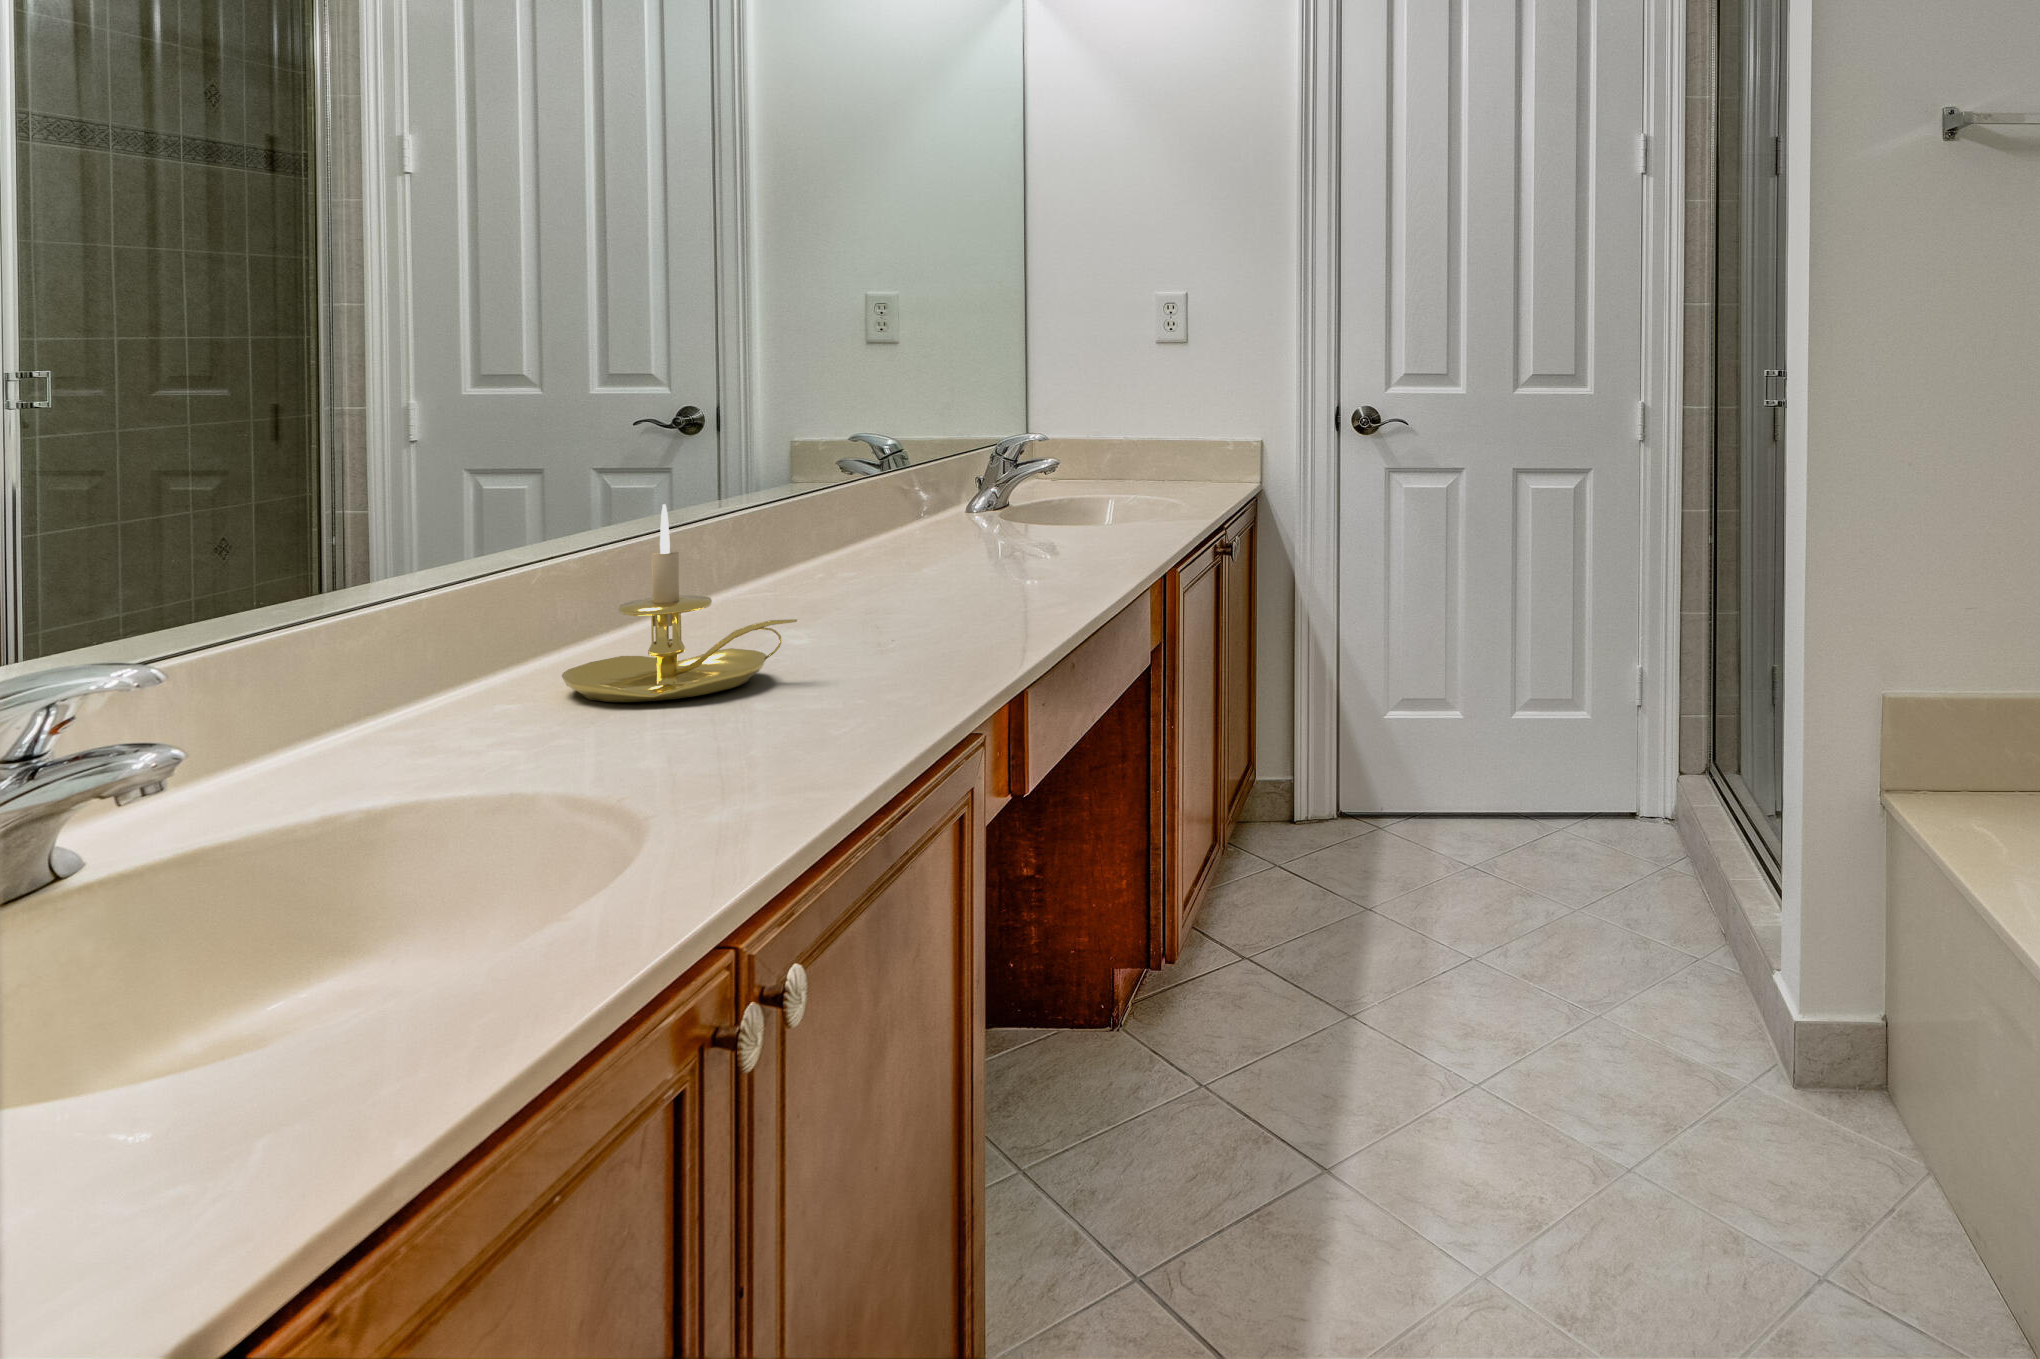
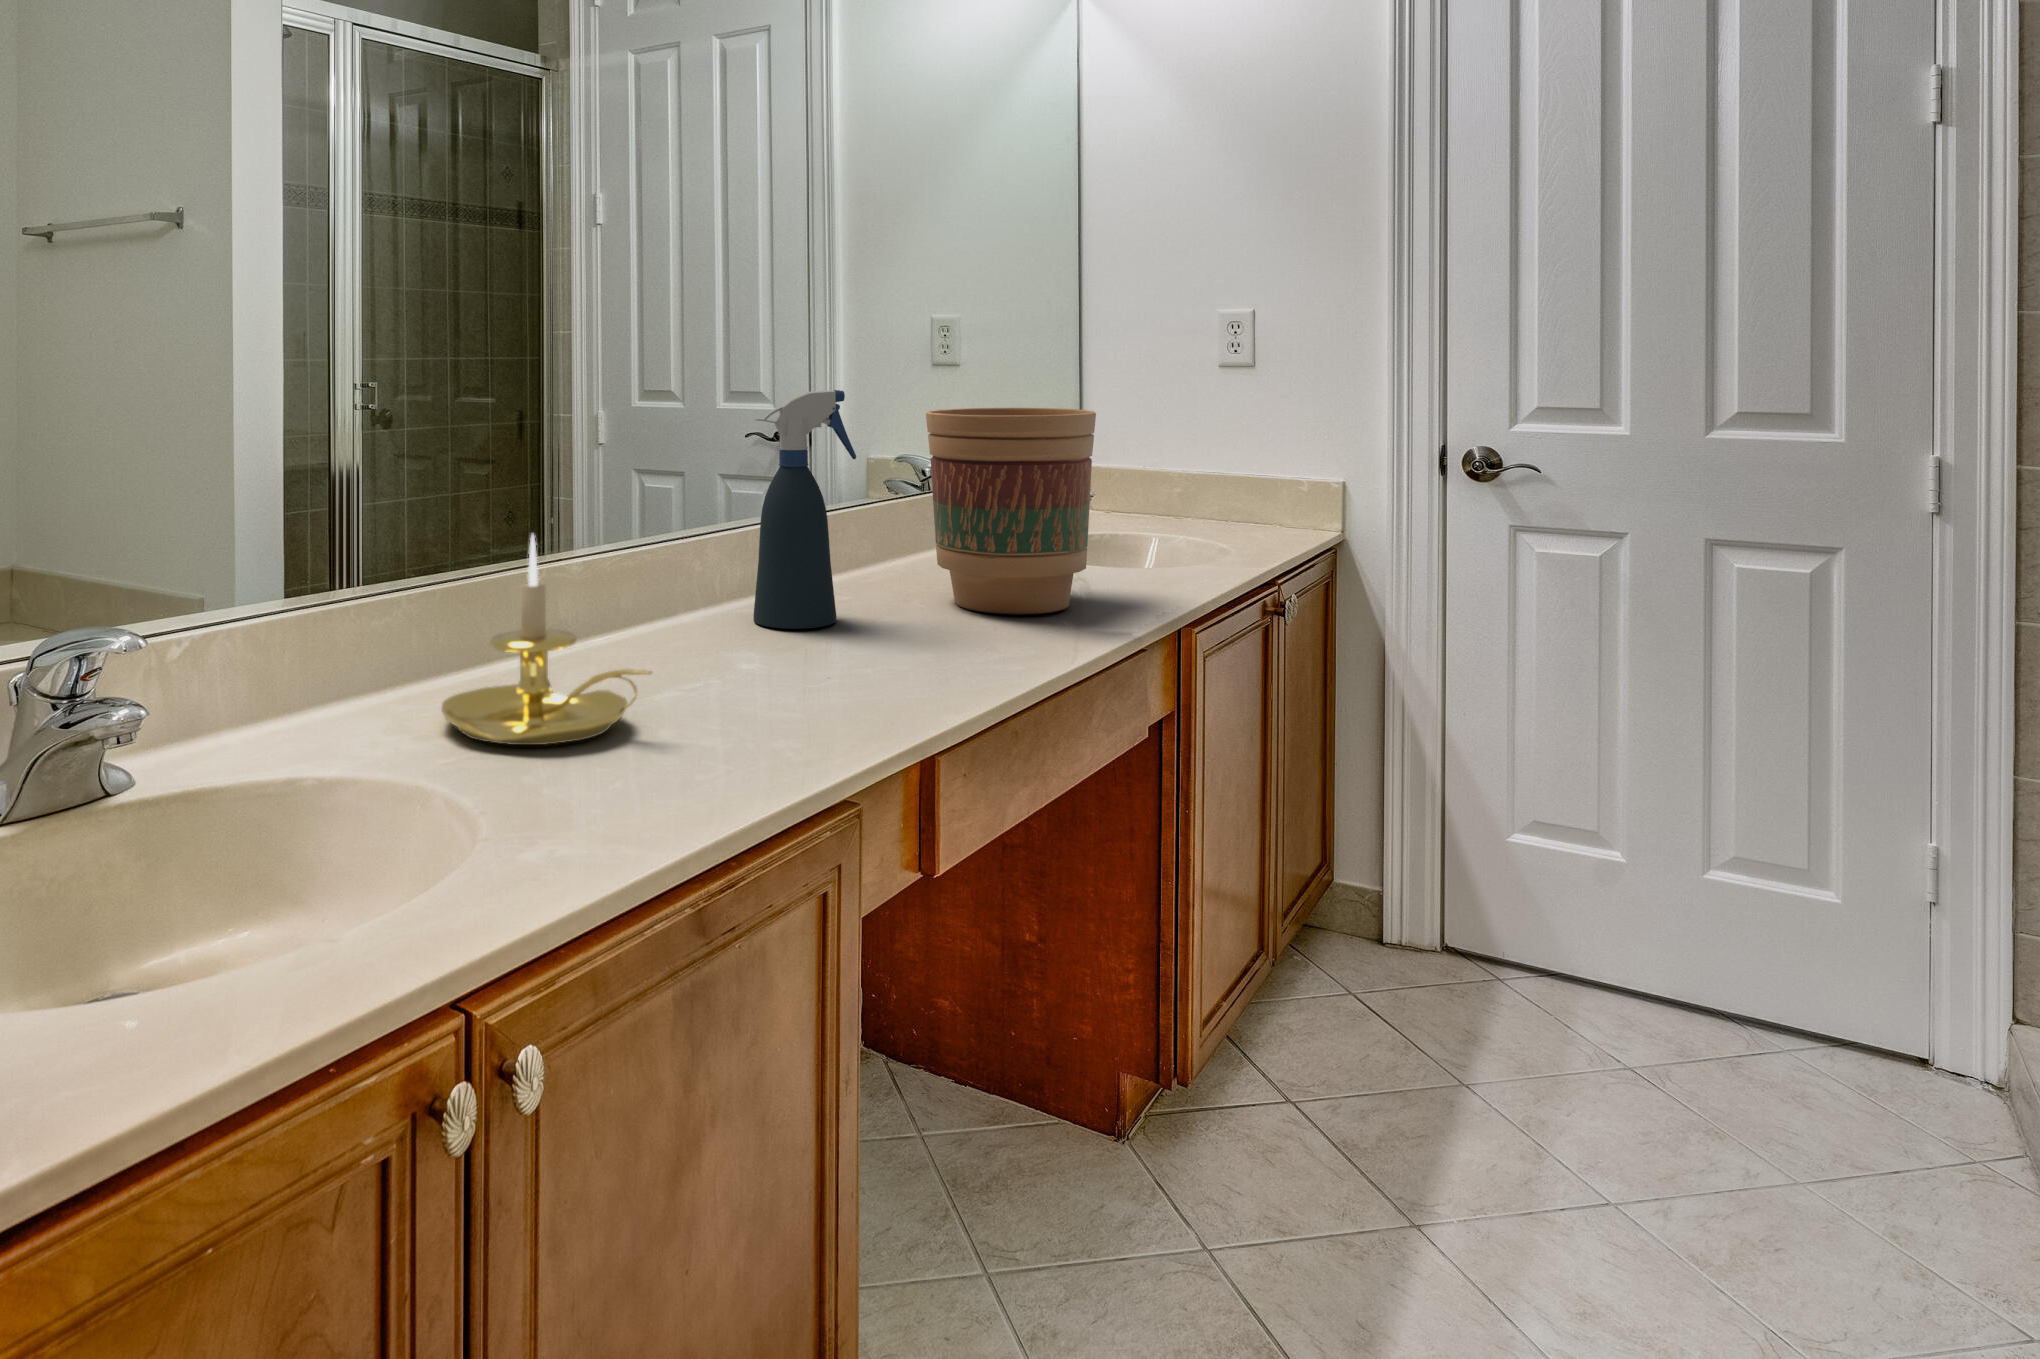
spray bottle: none [796,366,896,593] -> present [753,390,856,629]
flower pot: none [948,381,1105,564] -> present [926,408,1096,614]

